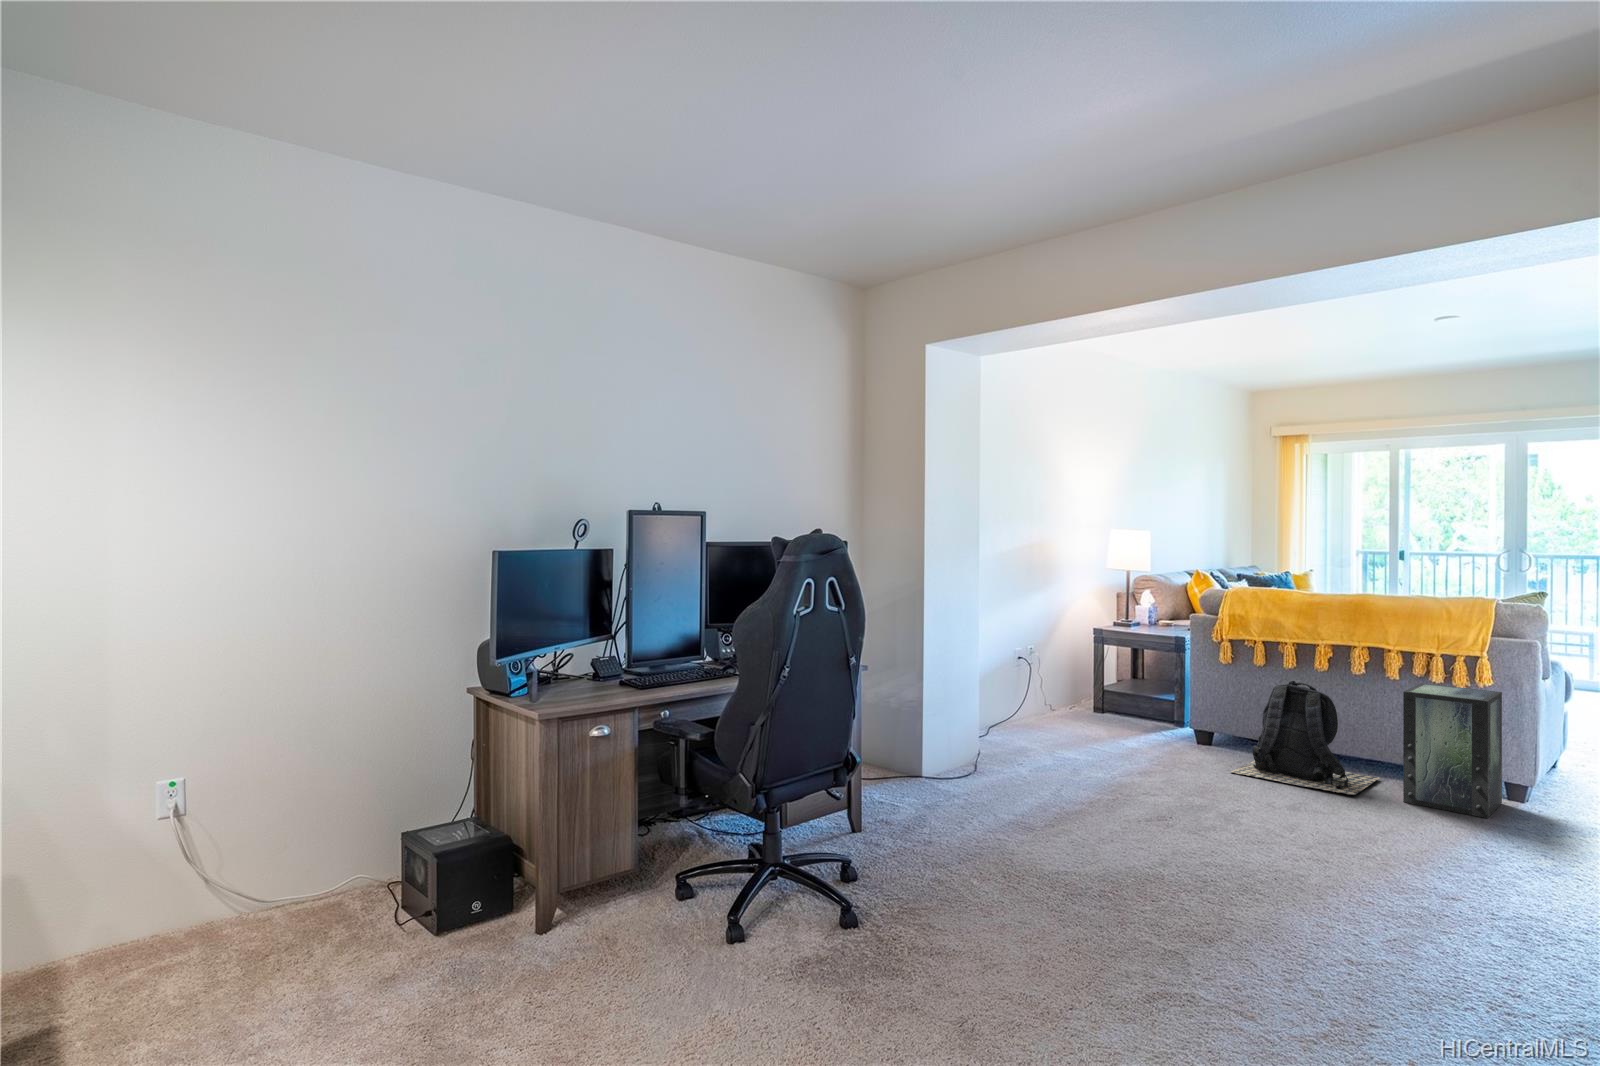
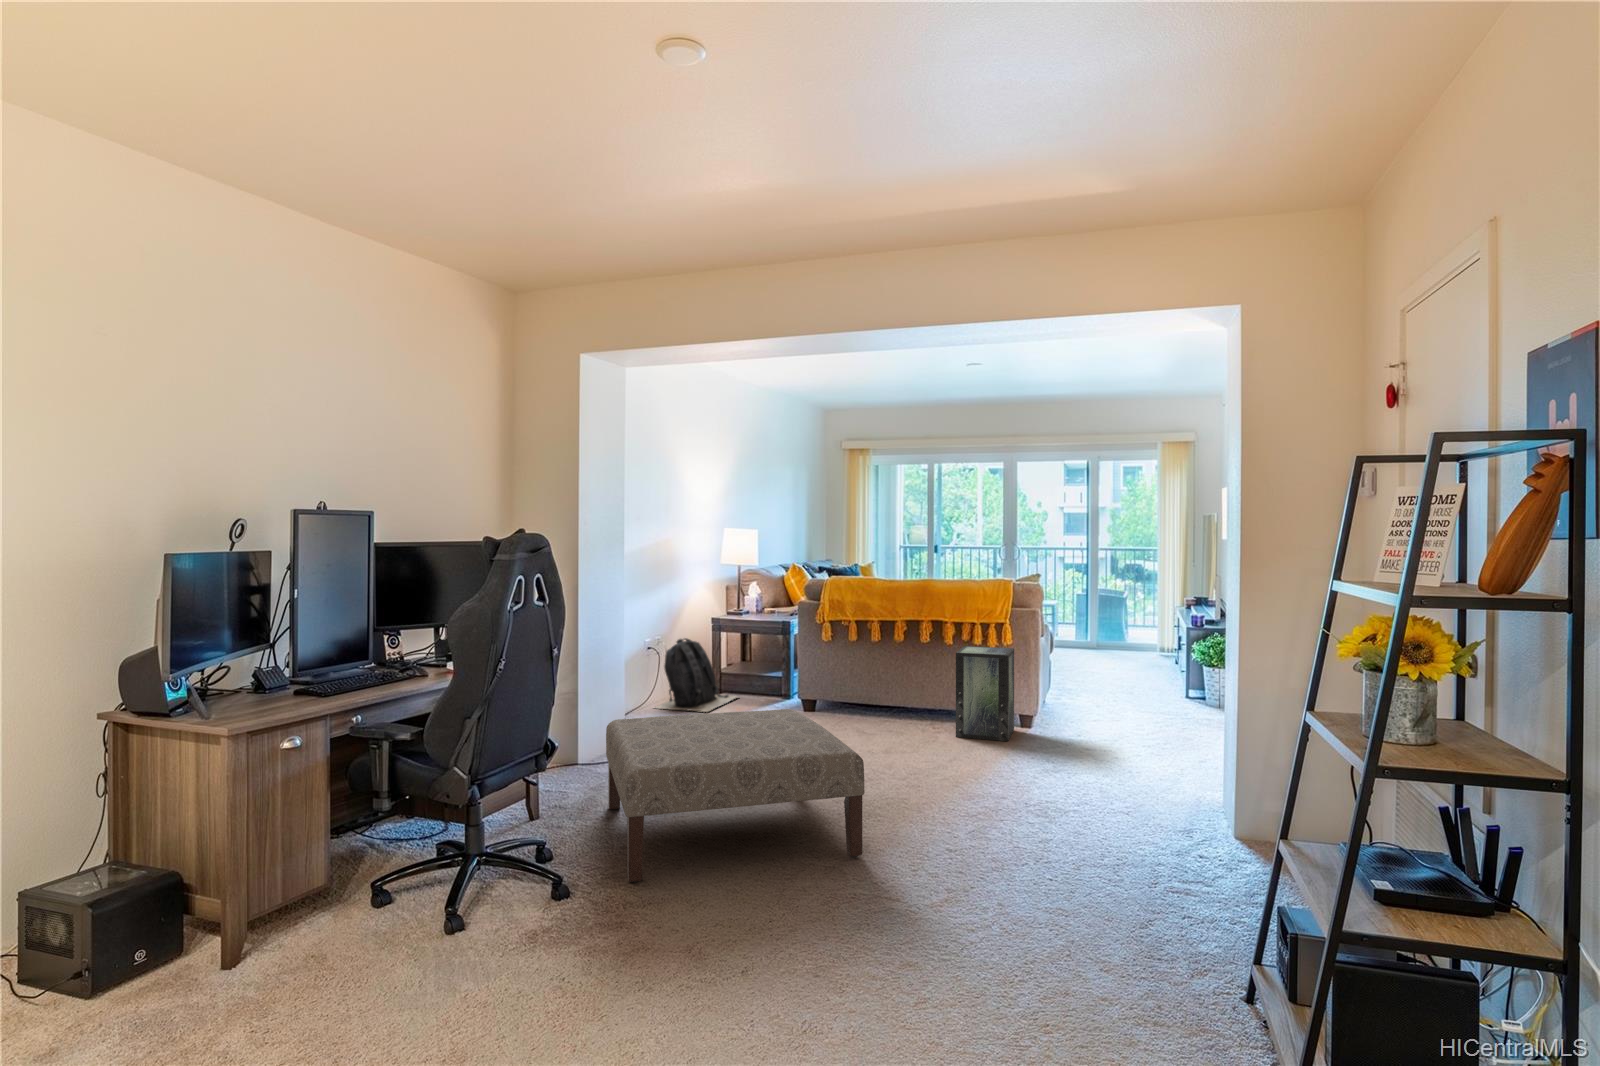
backpack: present [1231,681,1379,795] -> present [655,638,737,712]
ottoman: none [919,736,1223,947] -> present [606,709,865,883]

